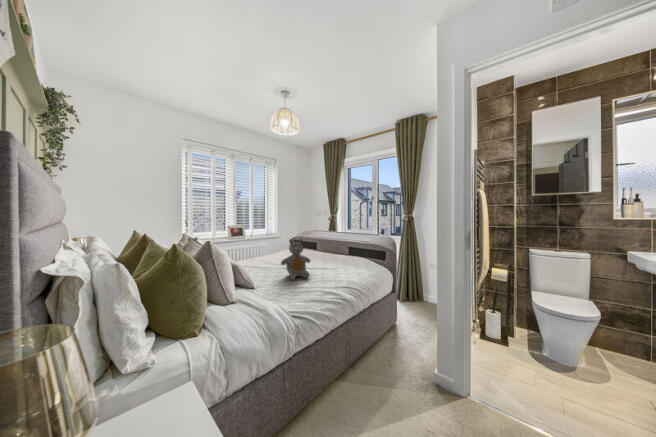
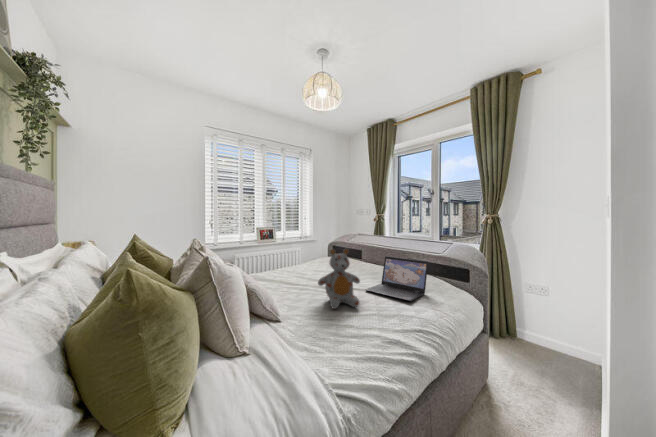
laptop: none [315,245,358,273] -> present [365,256,428,301]

